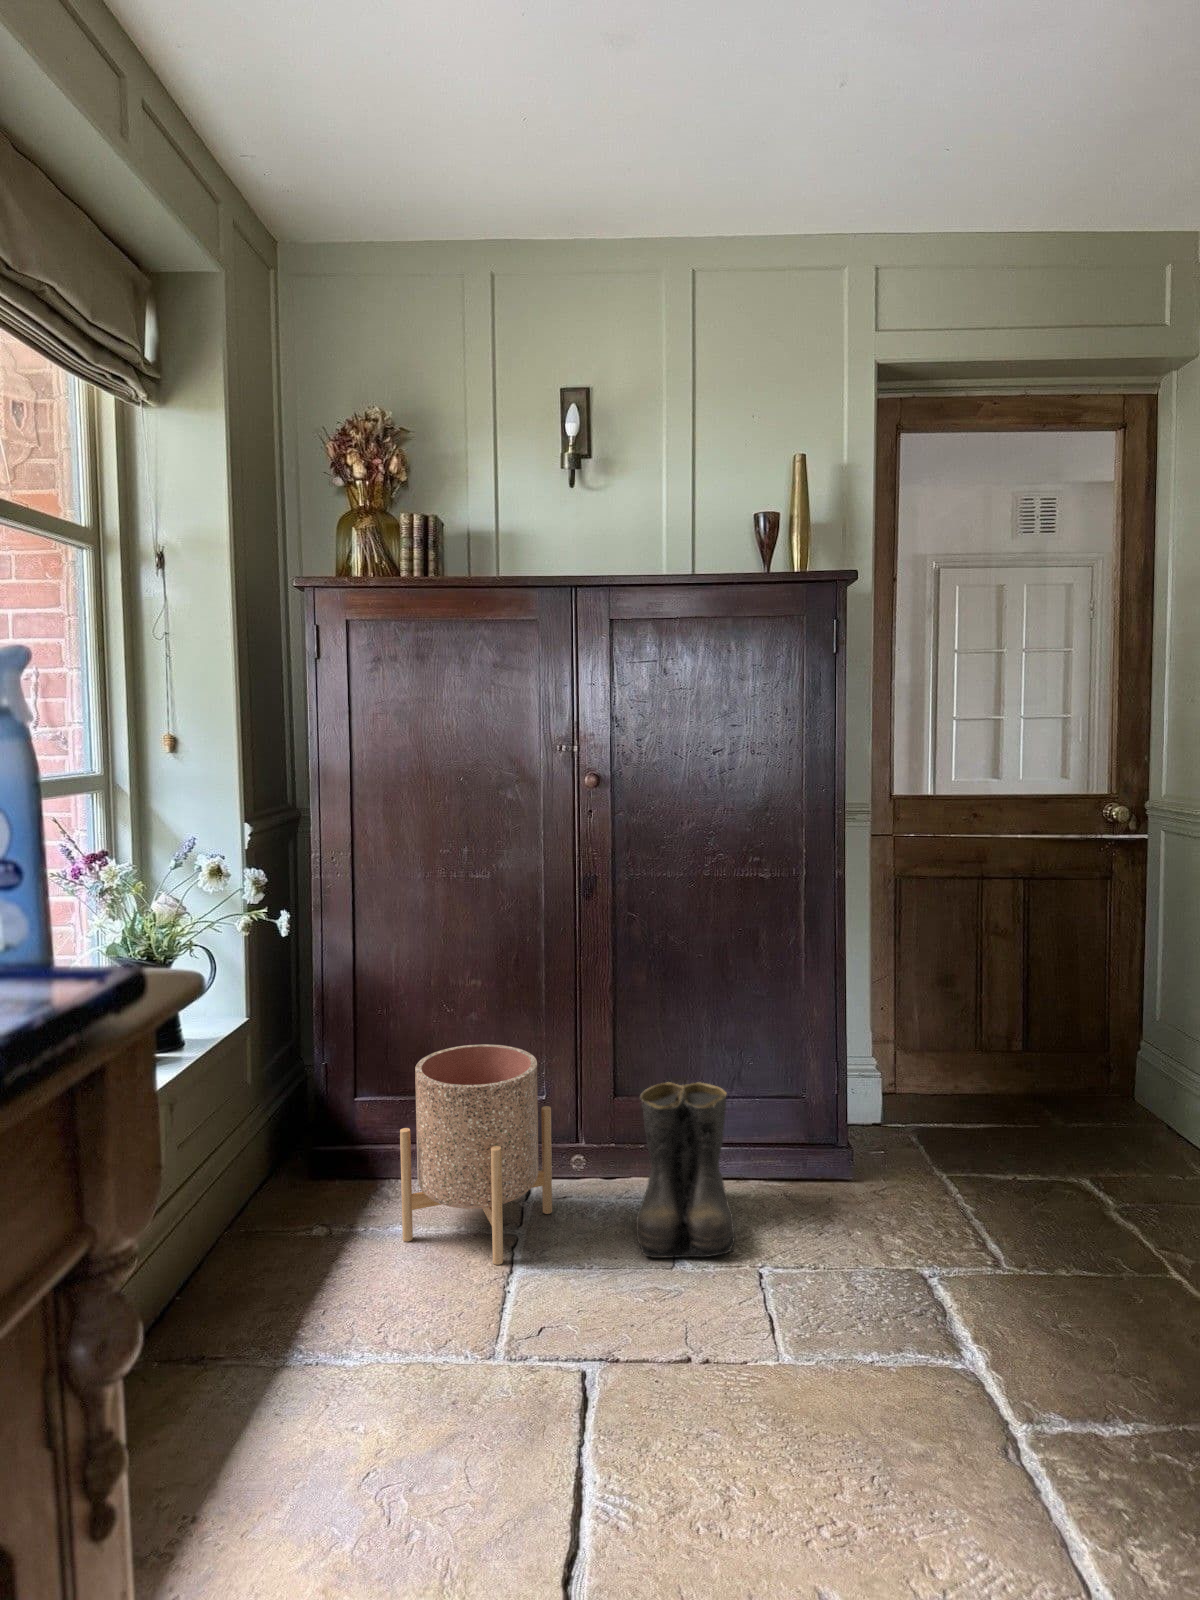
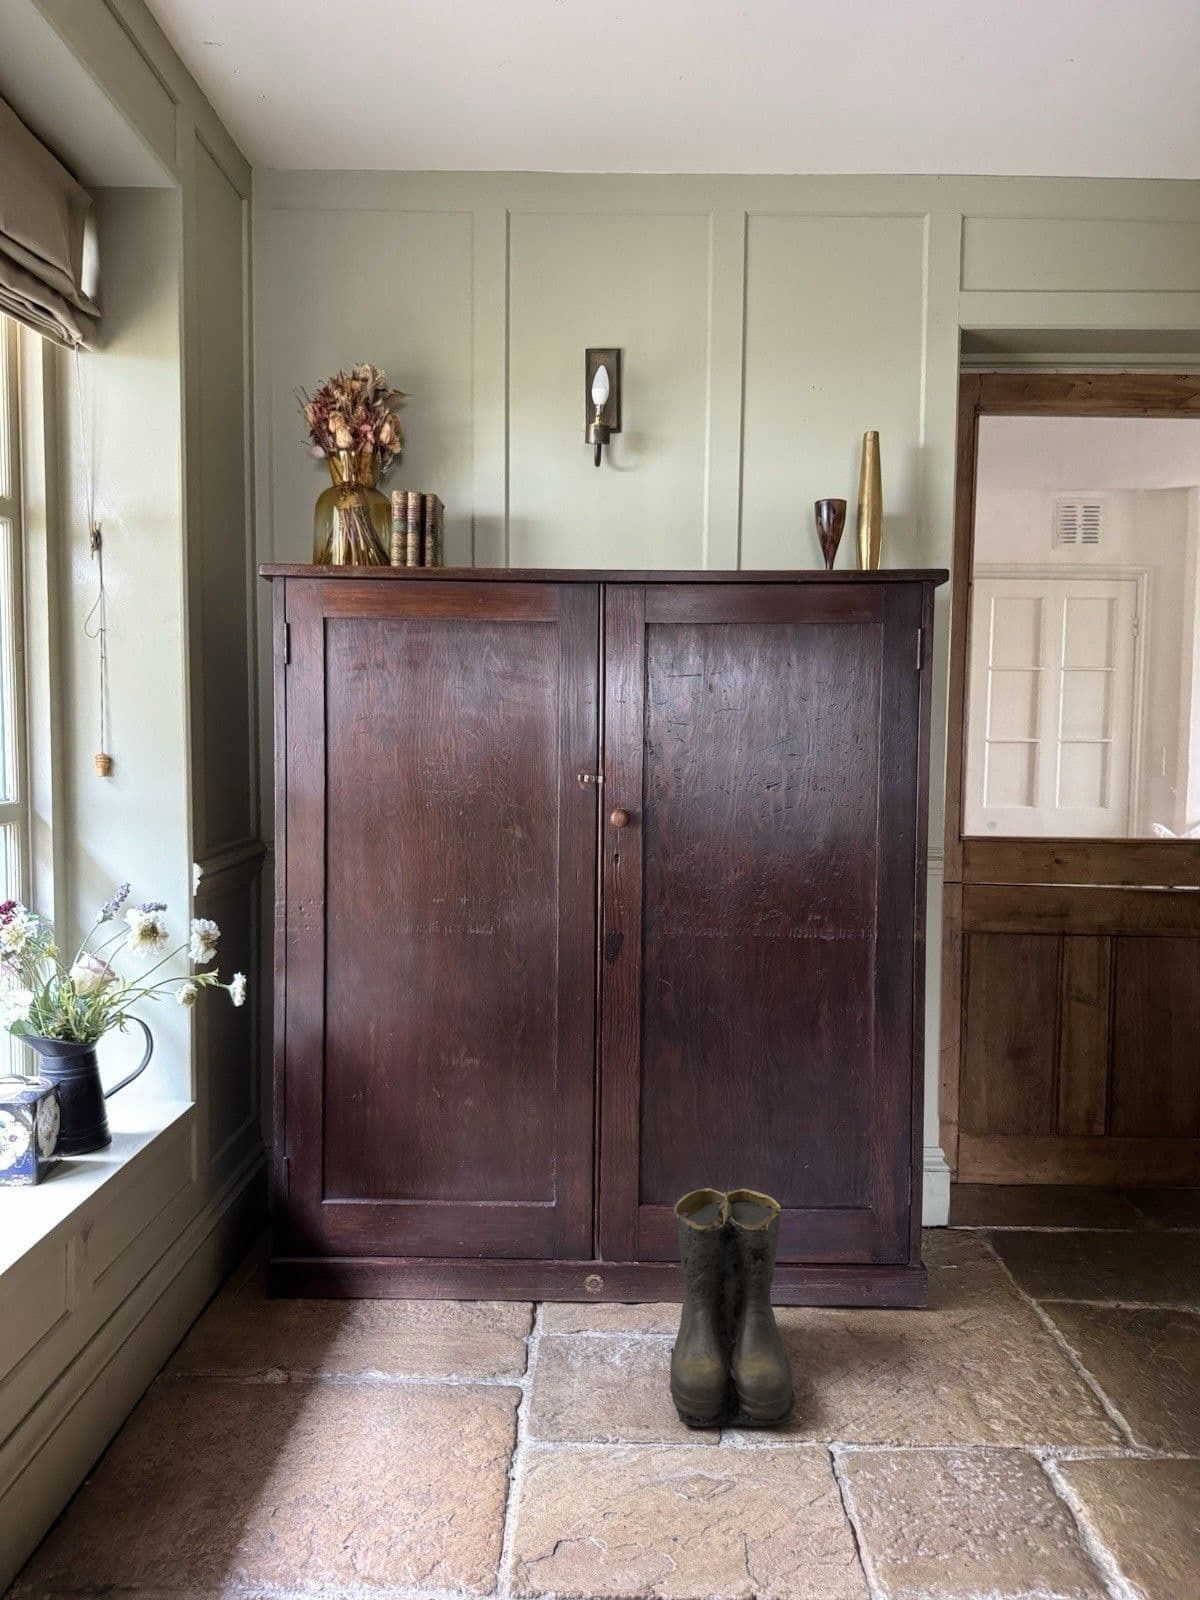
planter: present [400,1044,552,1265] -> none [377,1140,565,1435]

